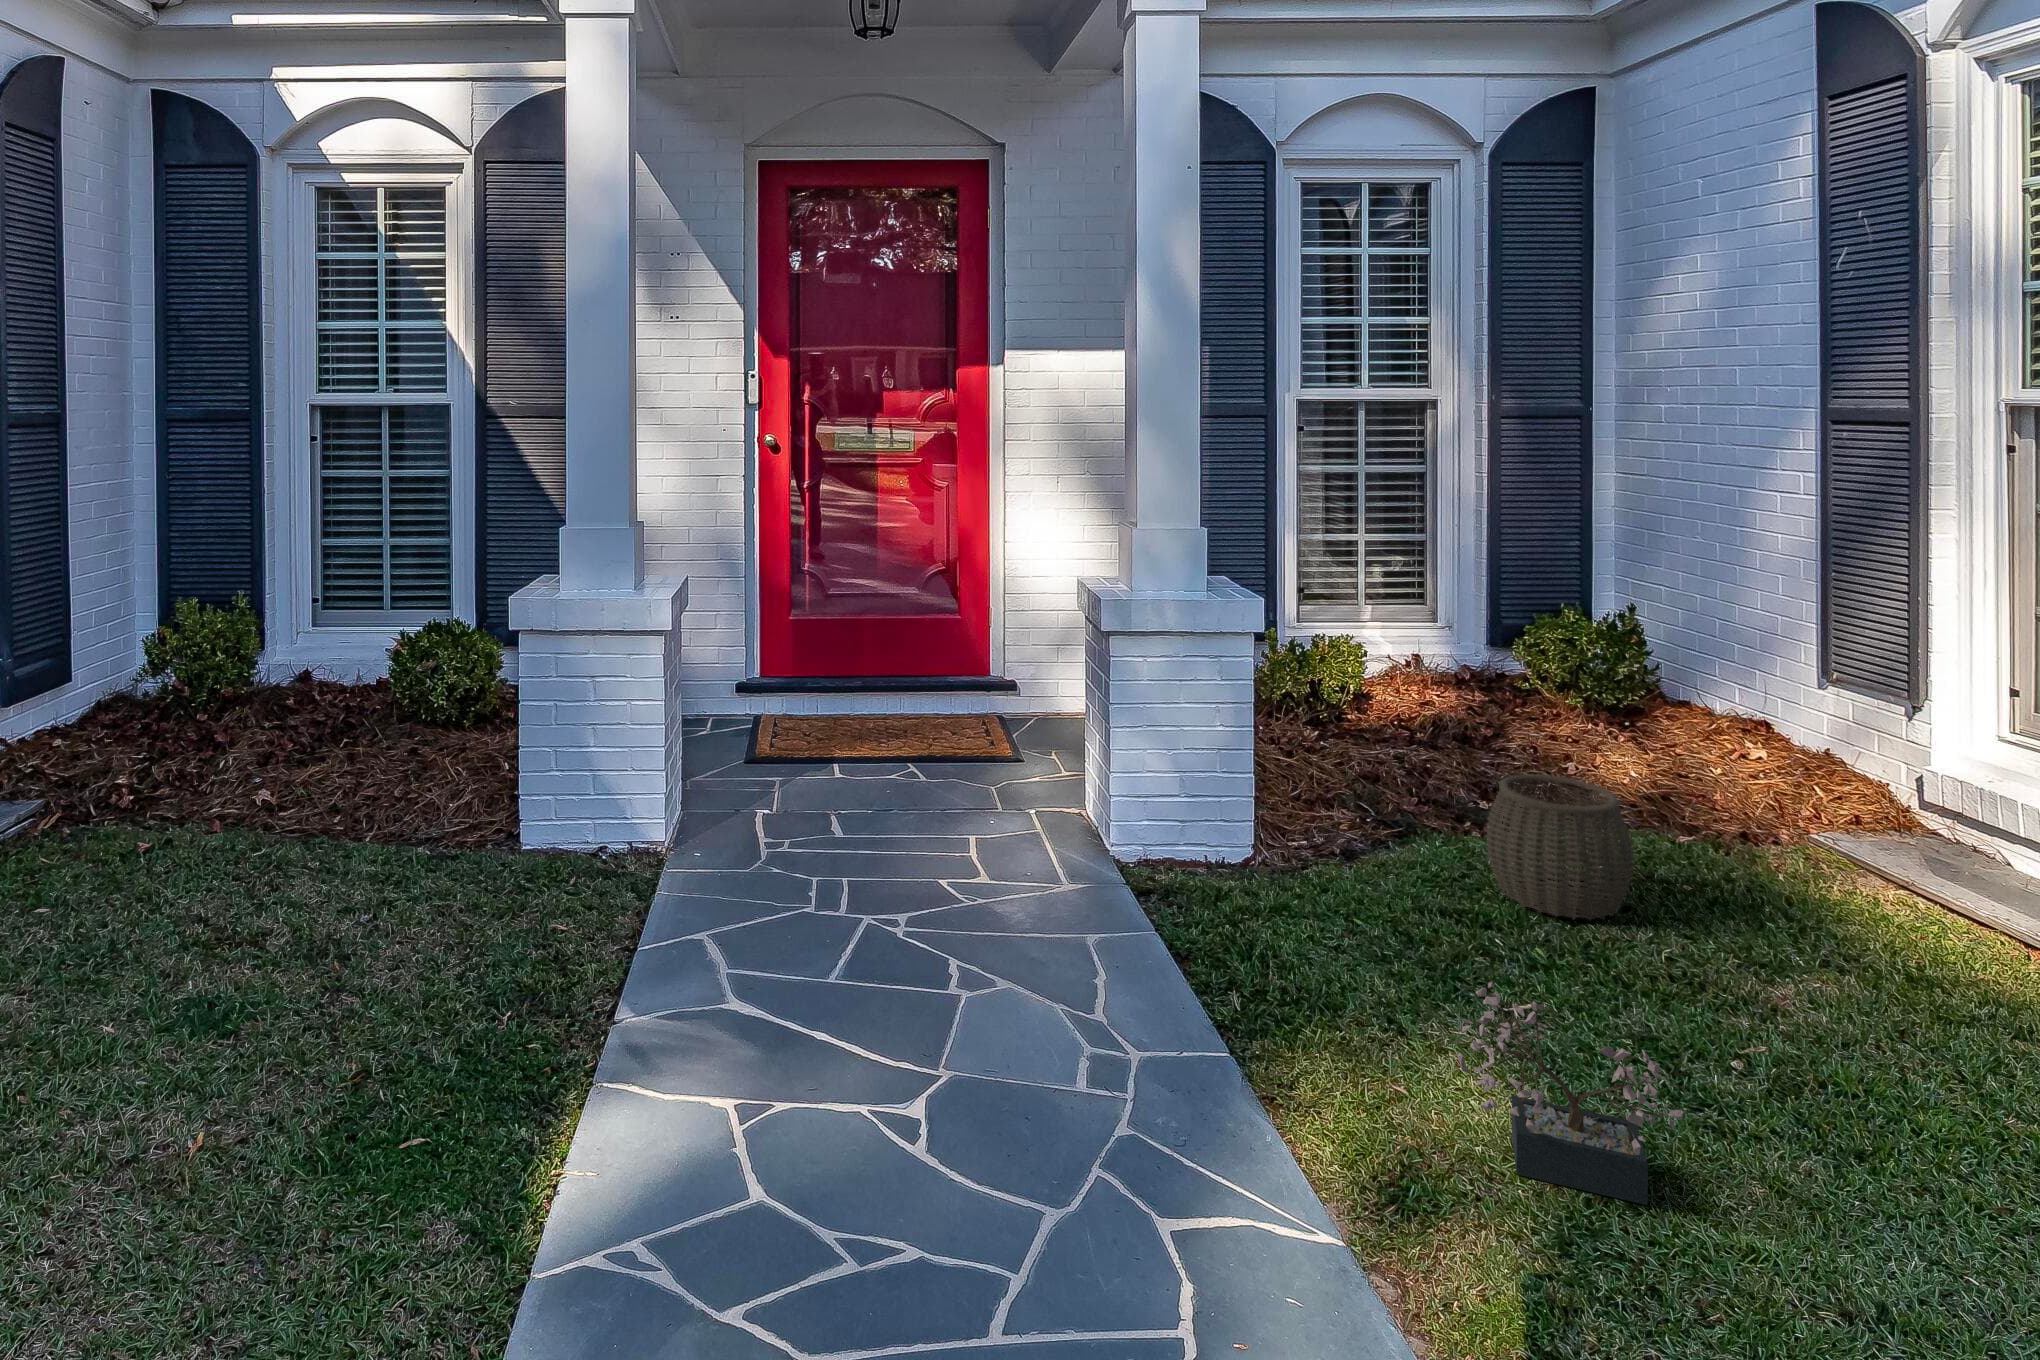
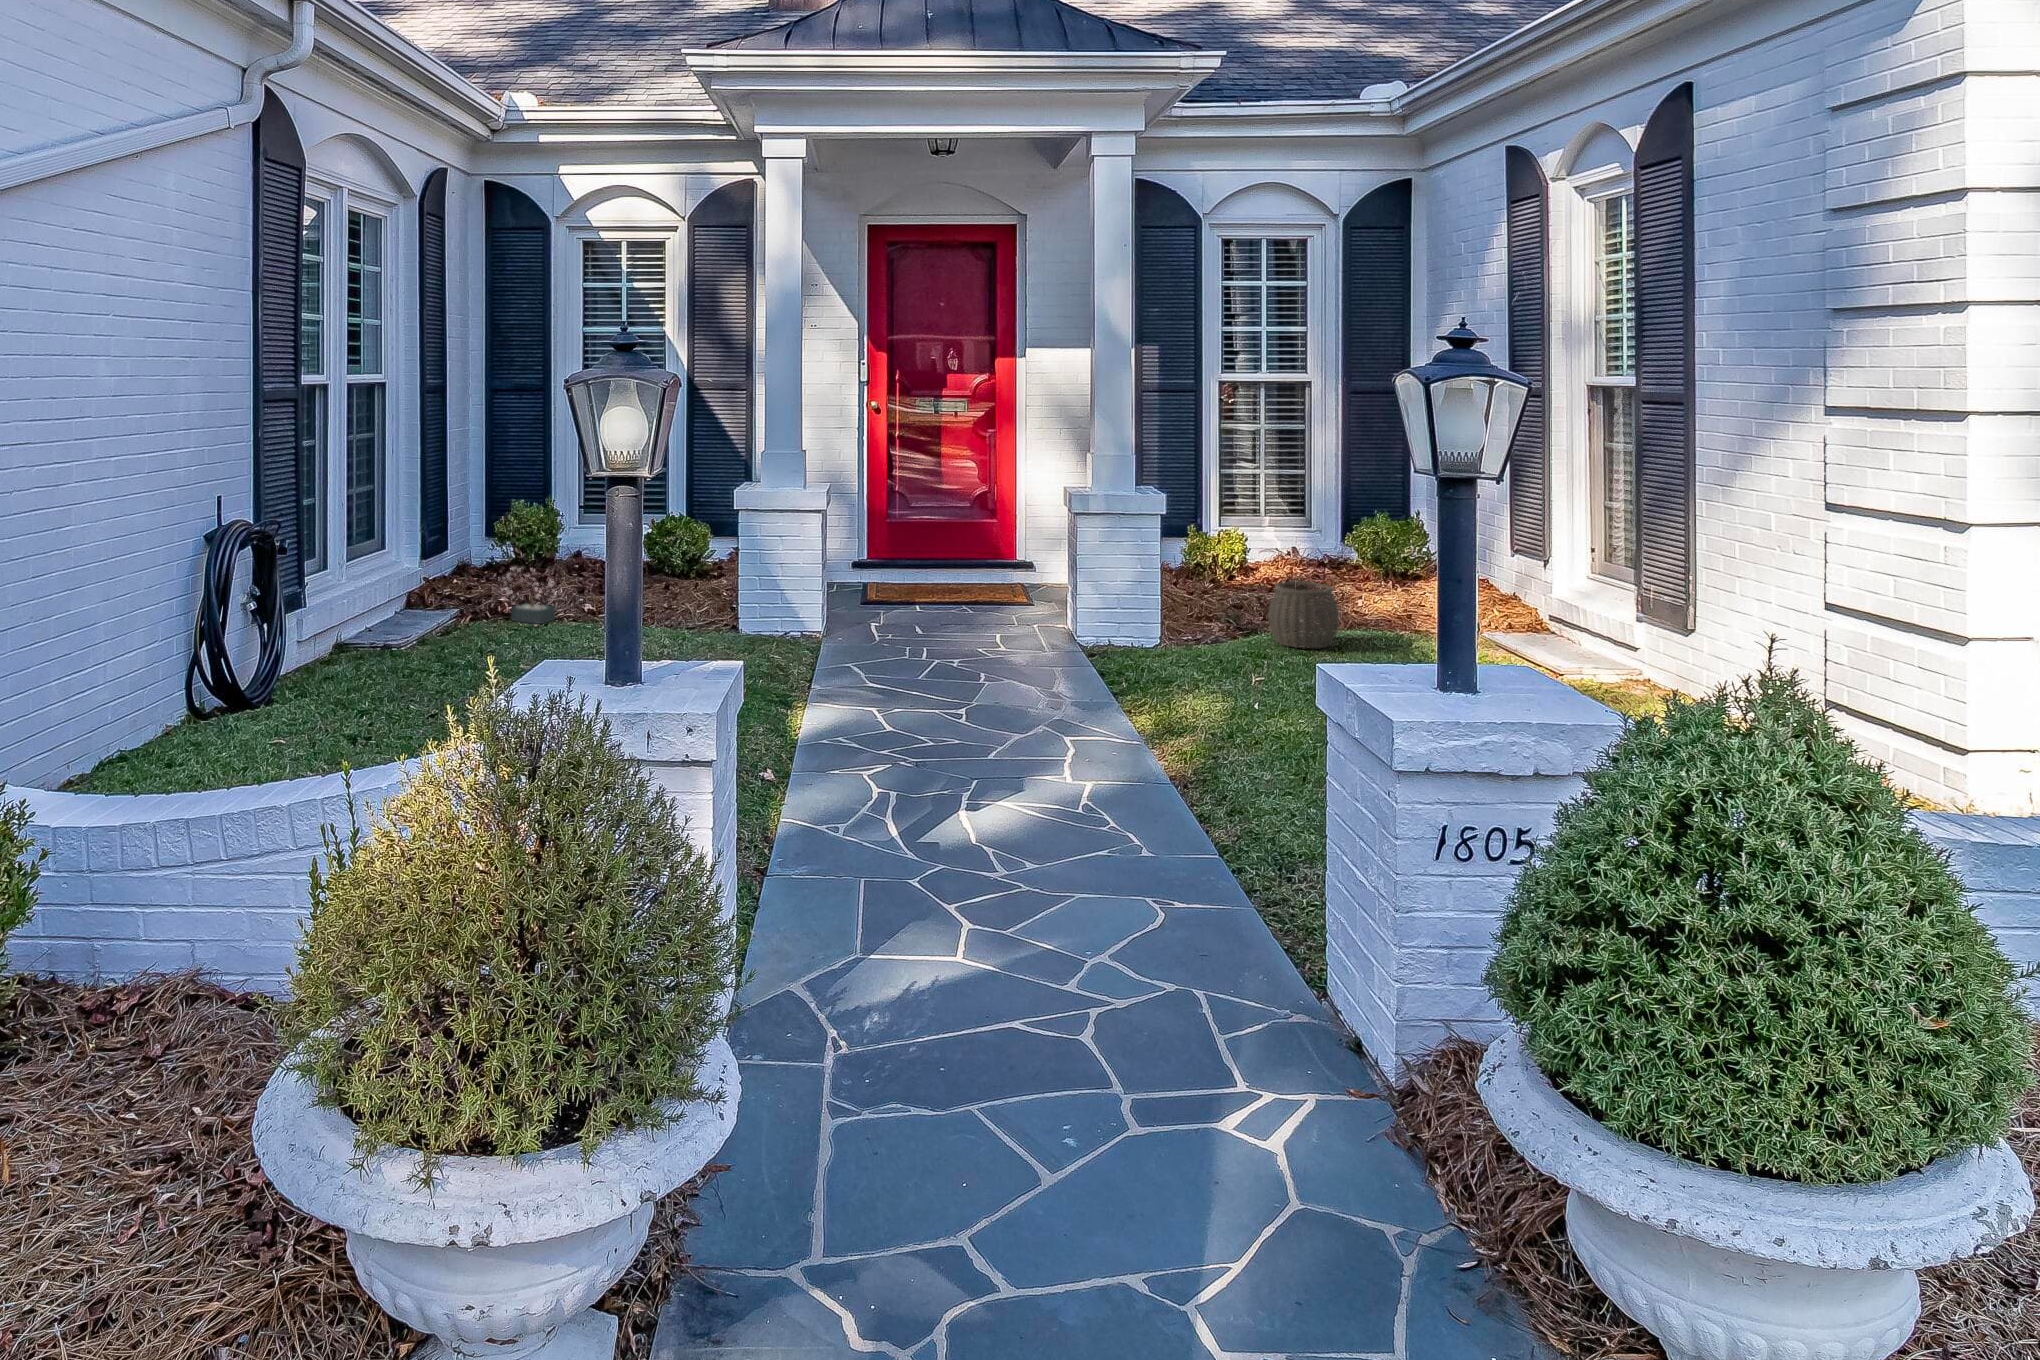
decorative plant: present [1458,982,1684,1205] -> present [498,568,560,624]

